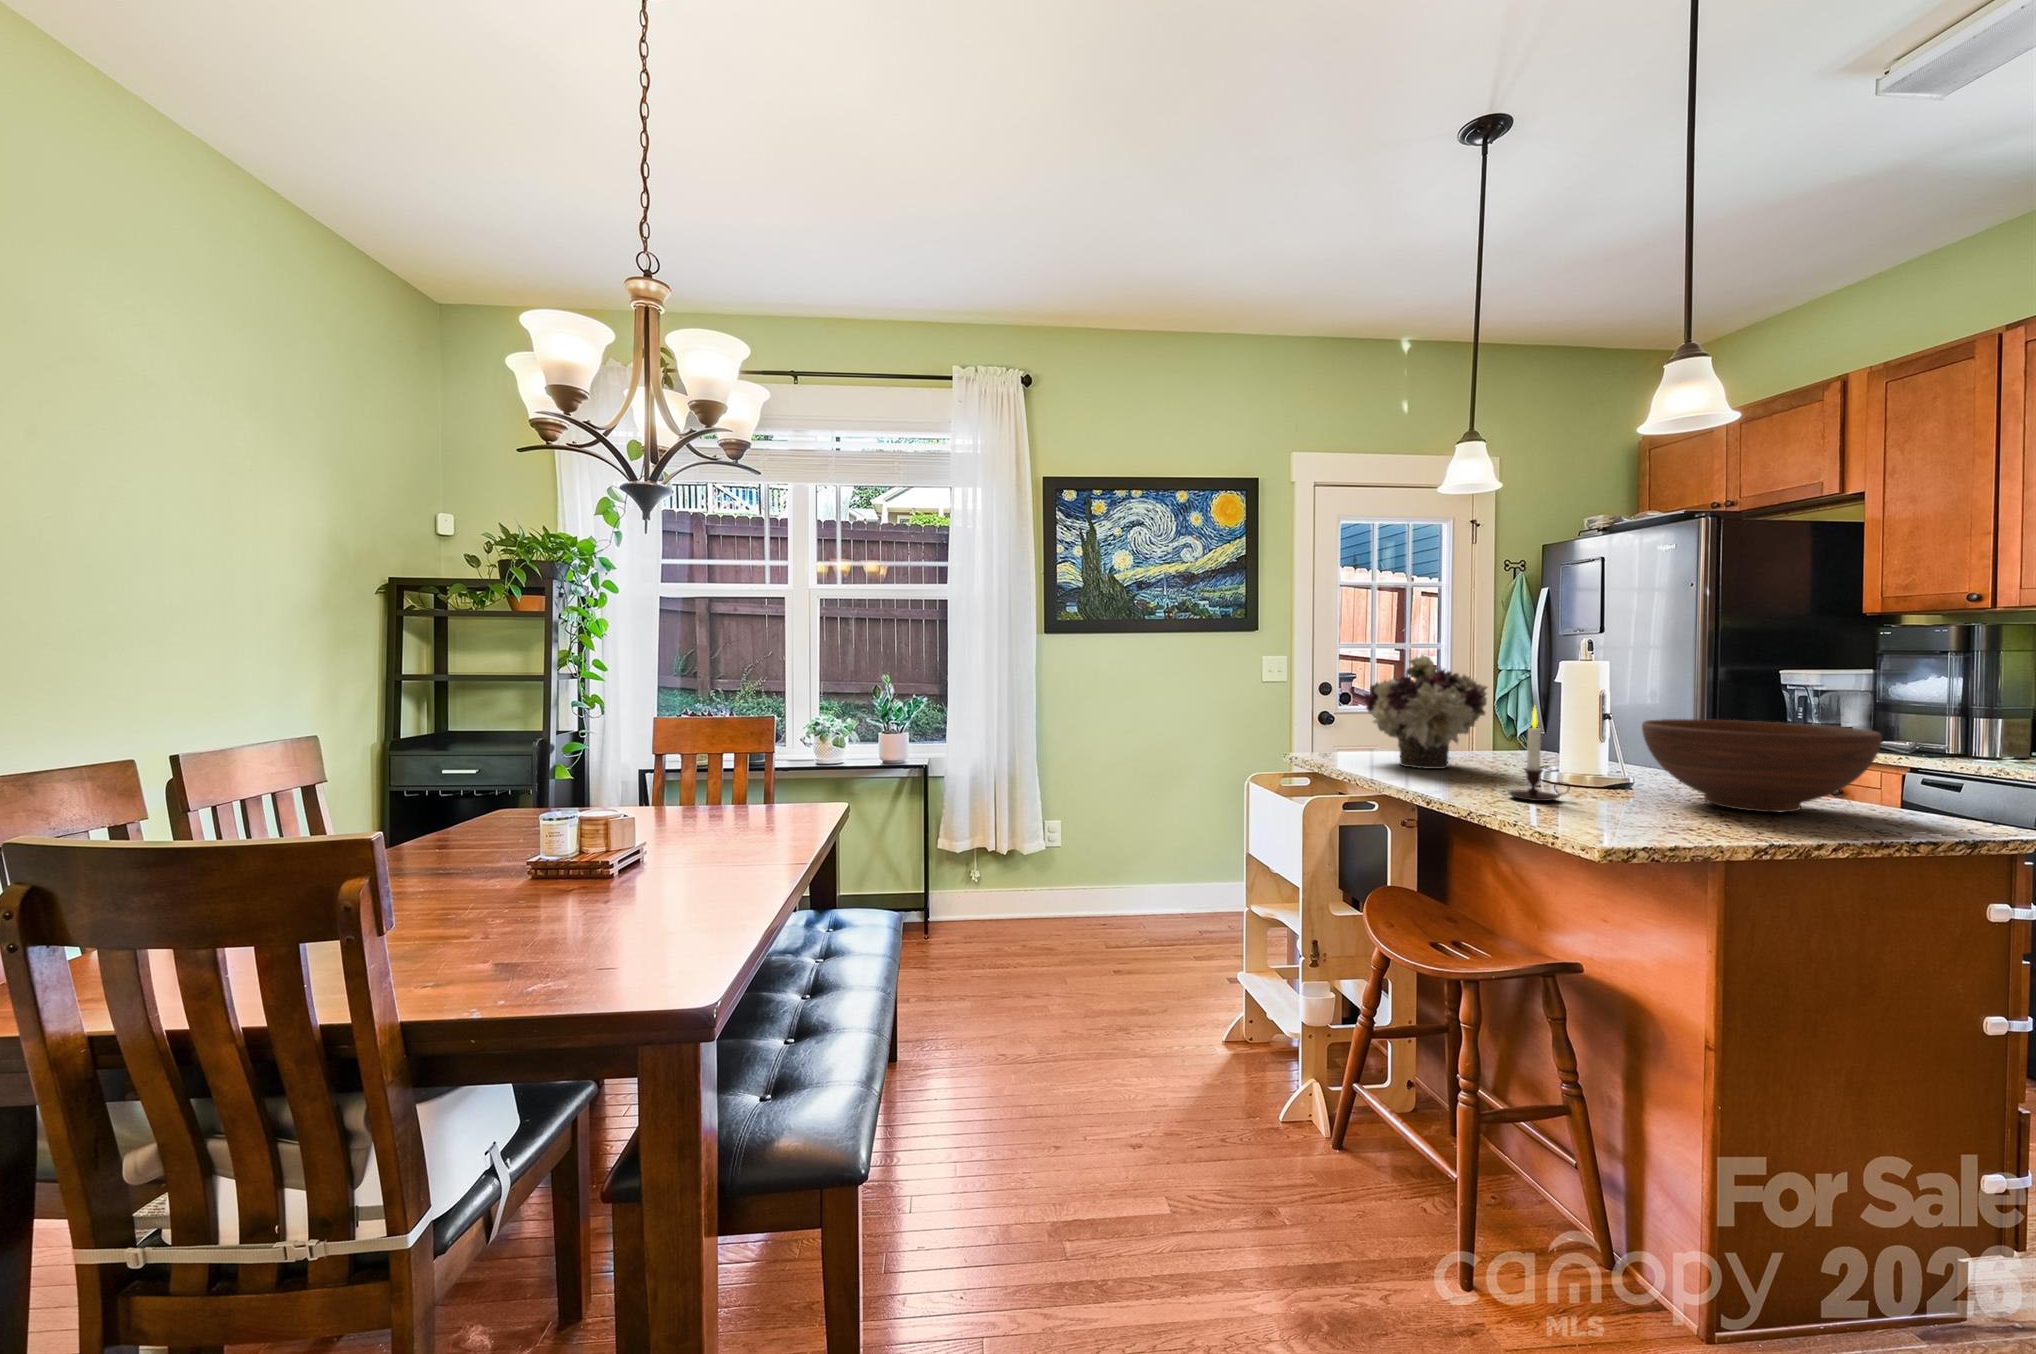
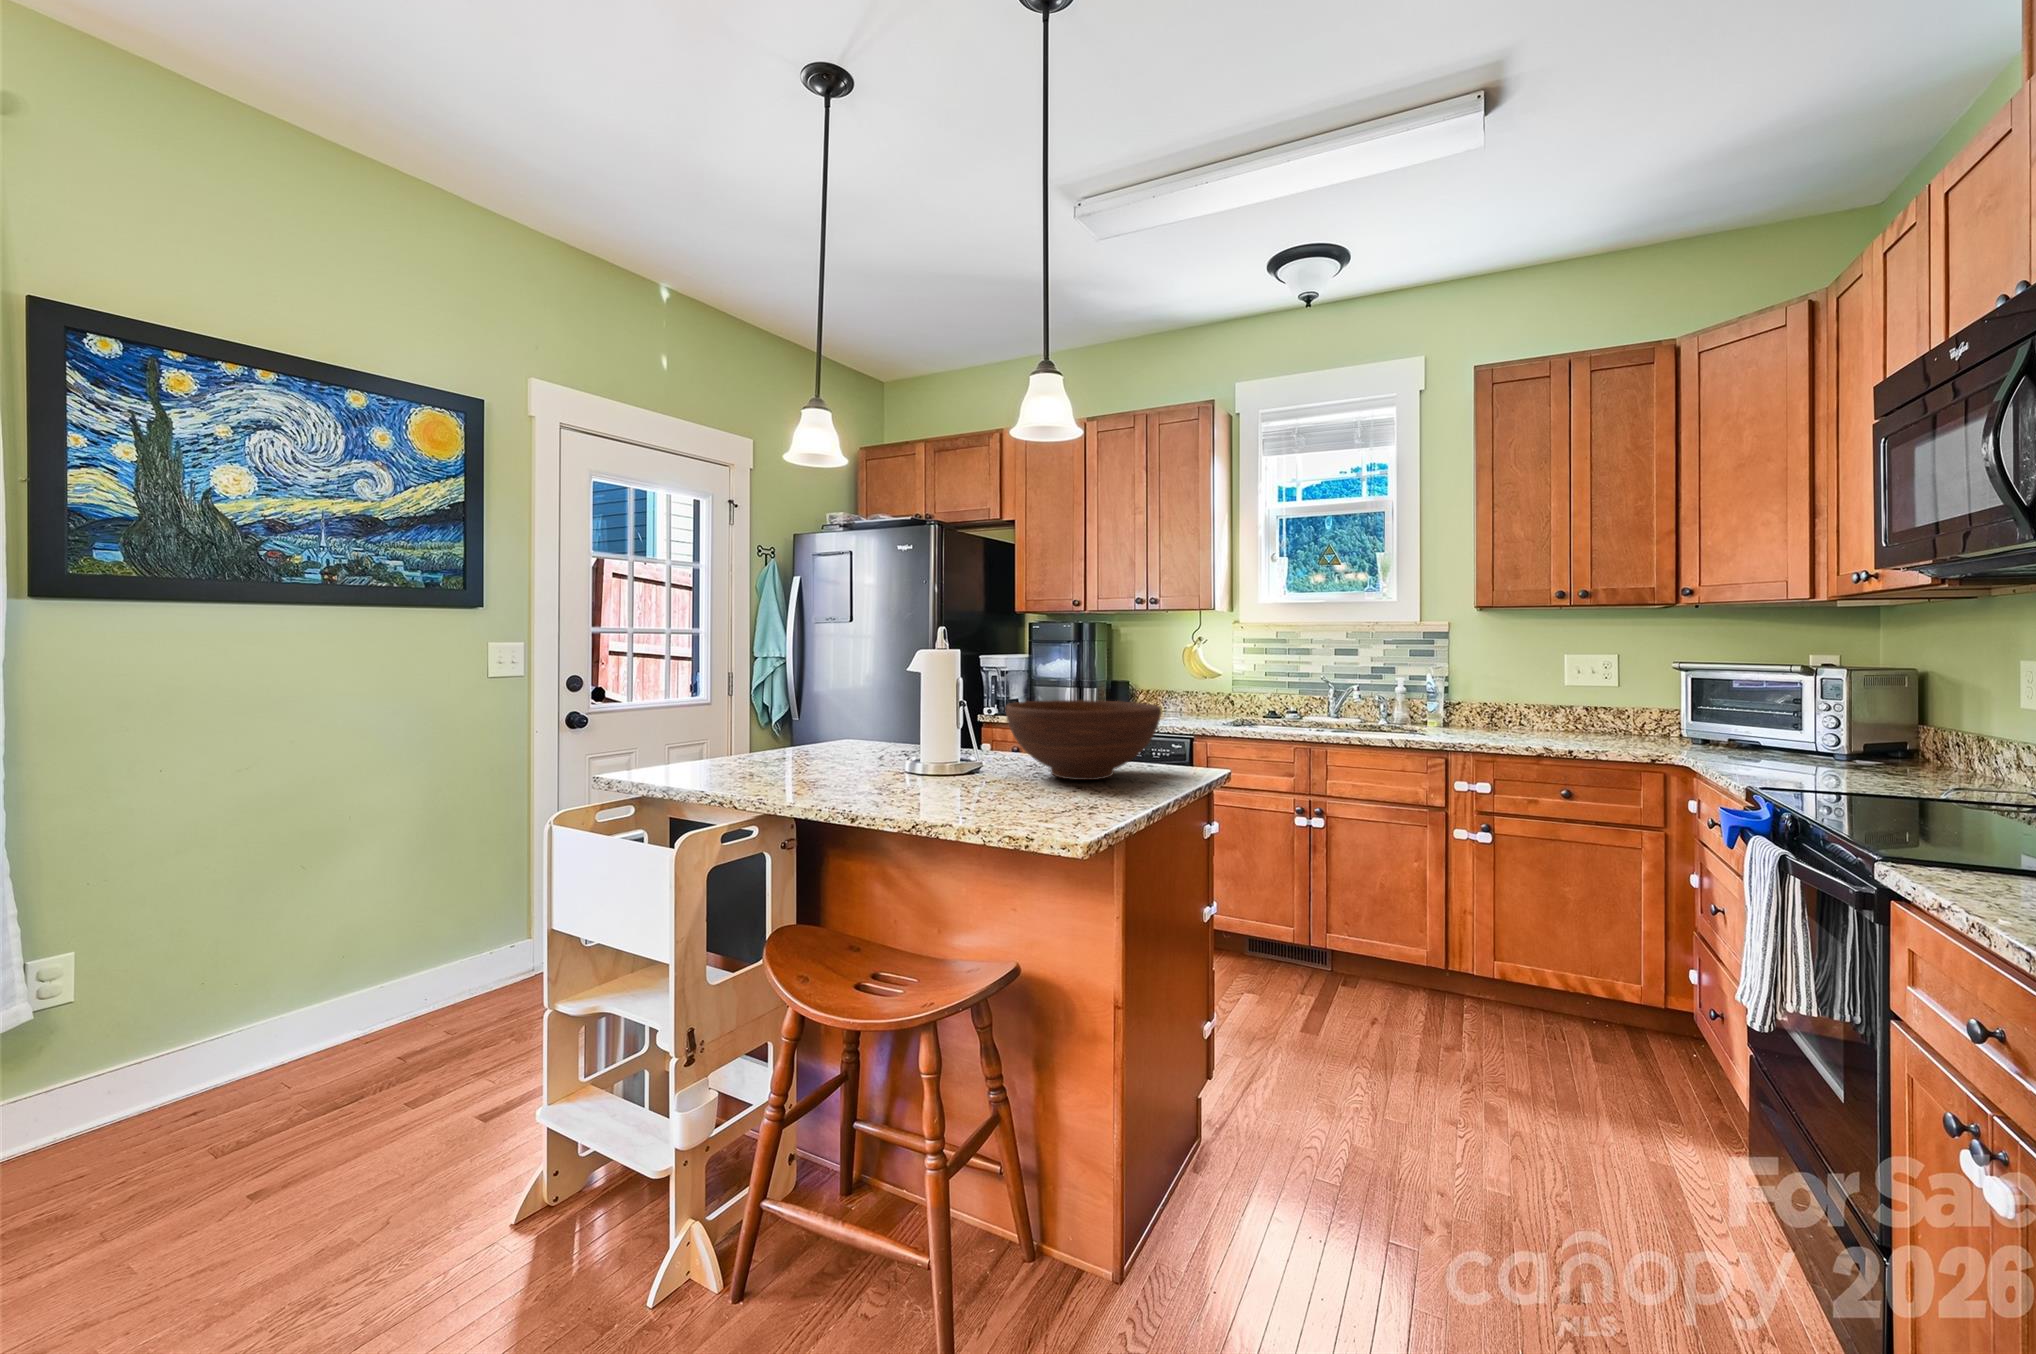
flower arrangement: present [1364,655,1487,769] -> none [709,641,850,776]
candle: present [1508,707,1570,801] -> none [918,695,970,799]

